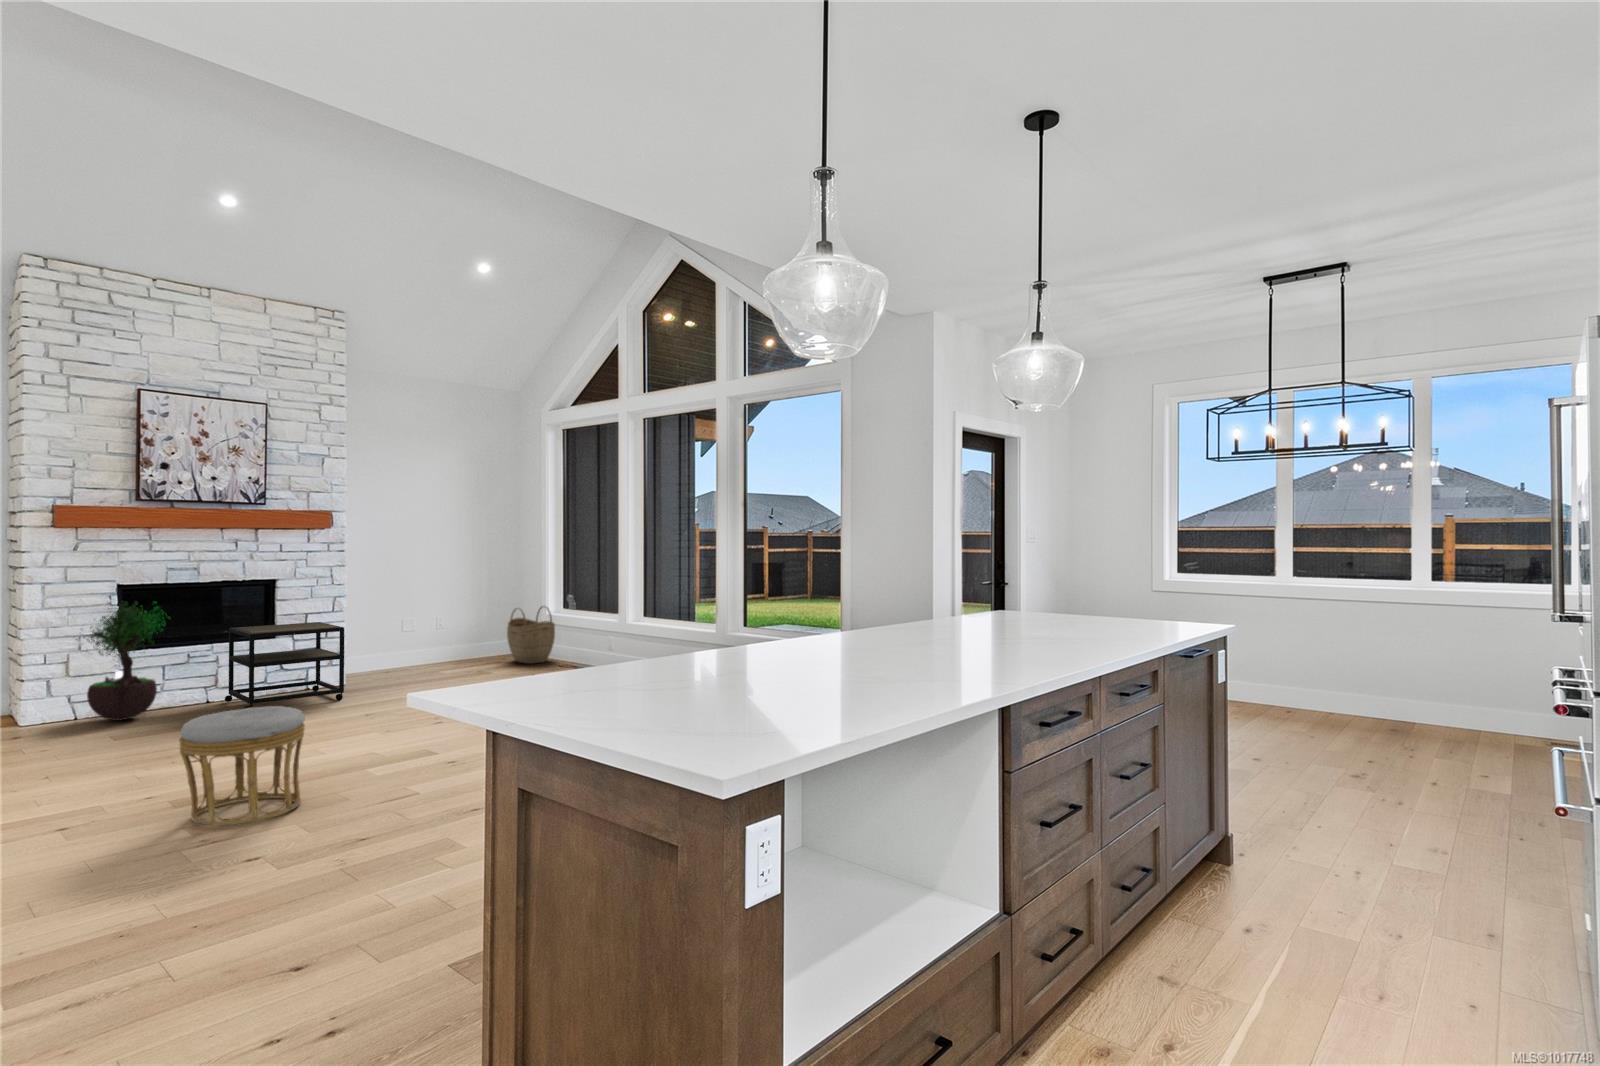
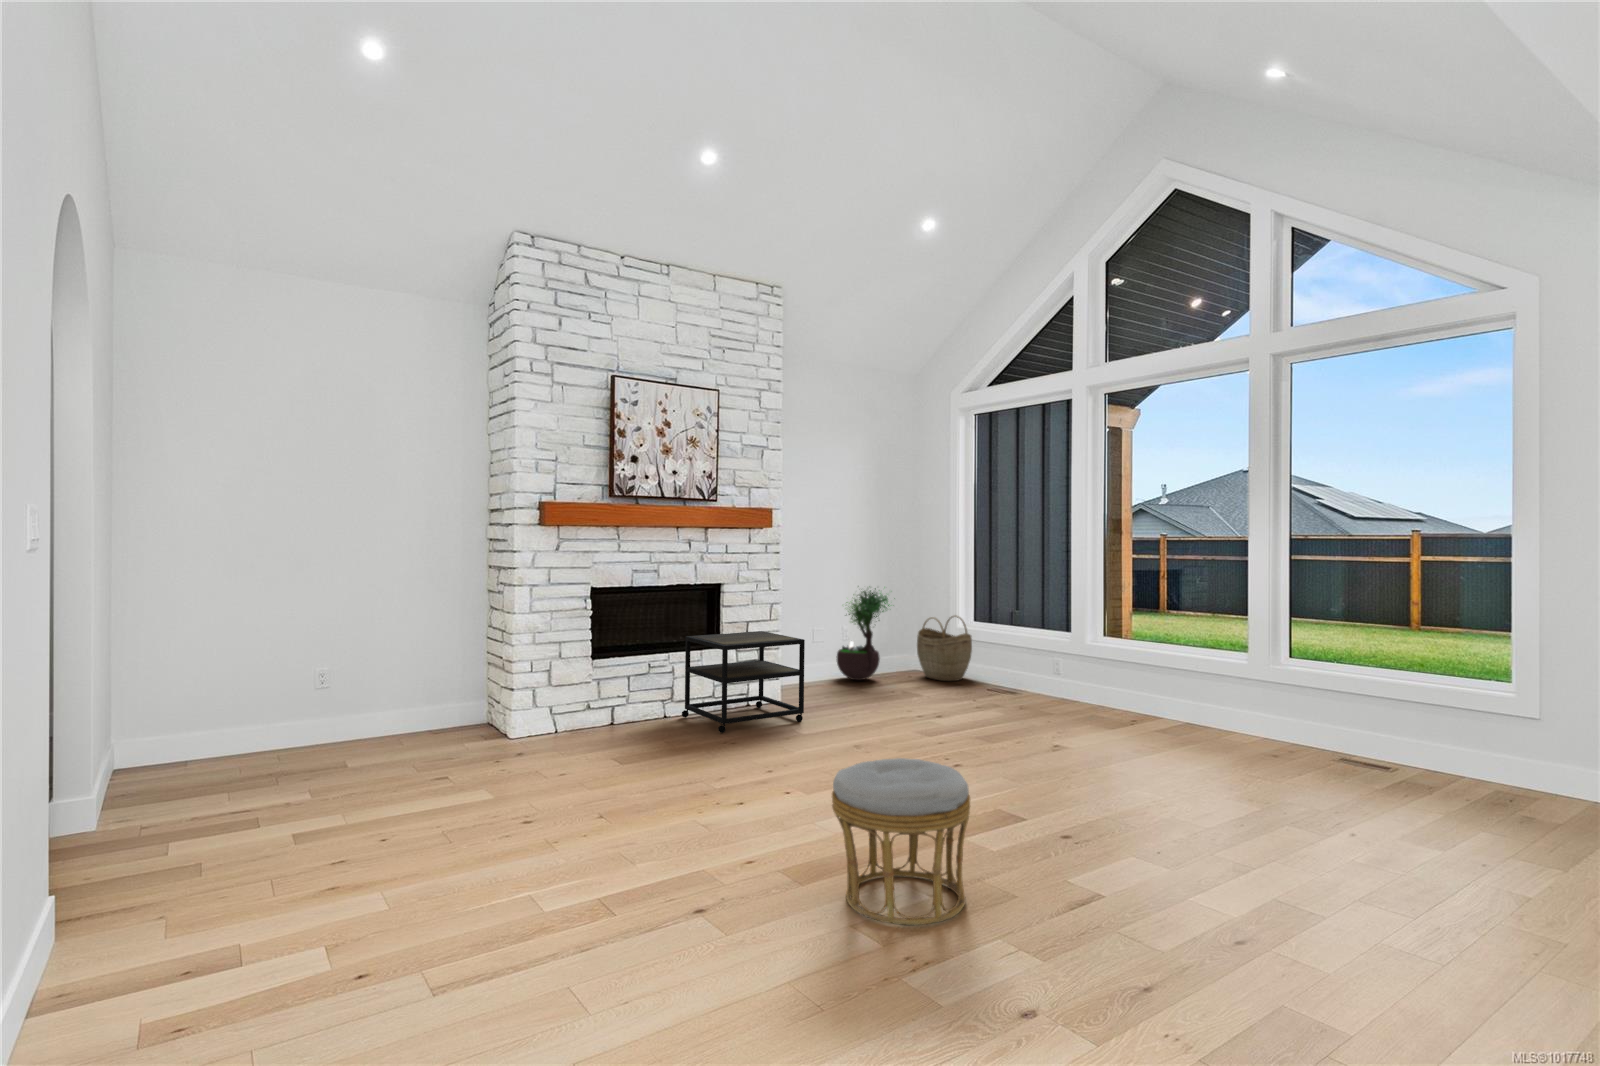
potted tree: present [76,601,166,720] -> present [837,586,889,680]

